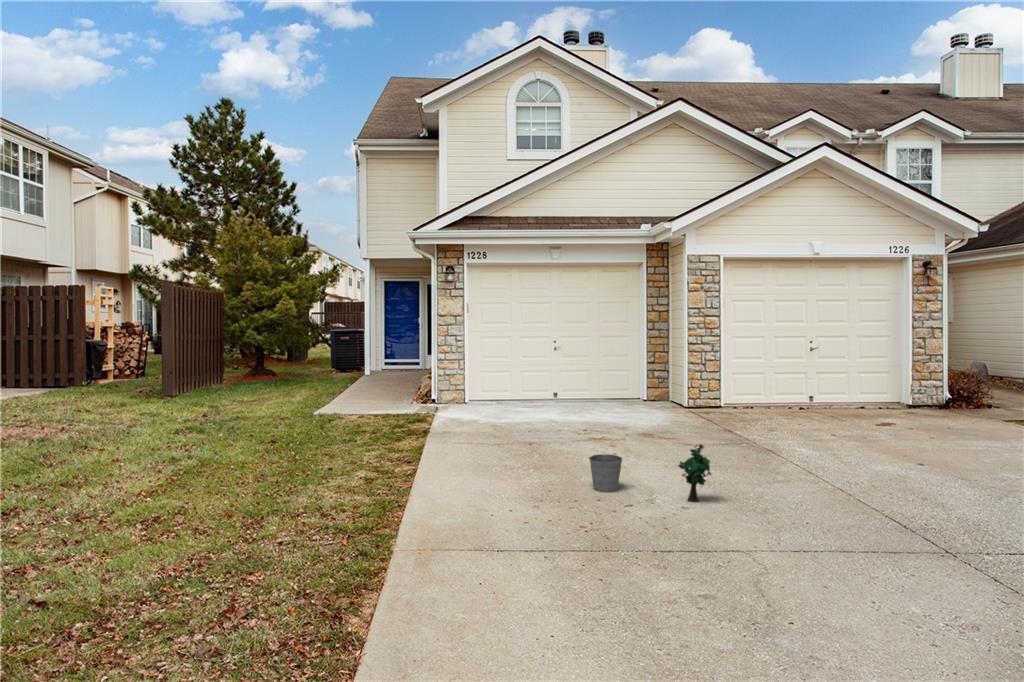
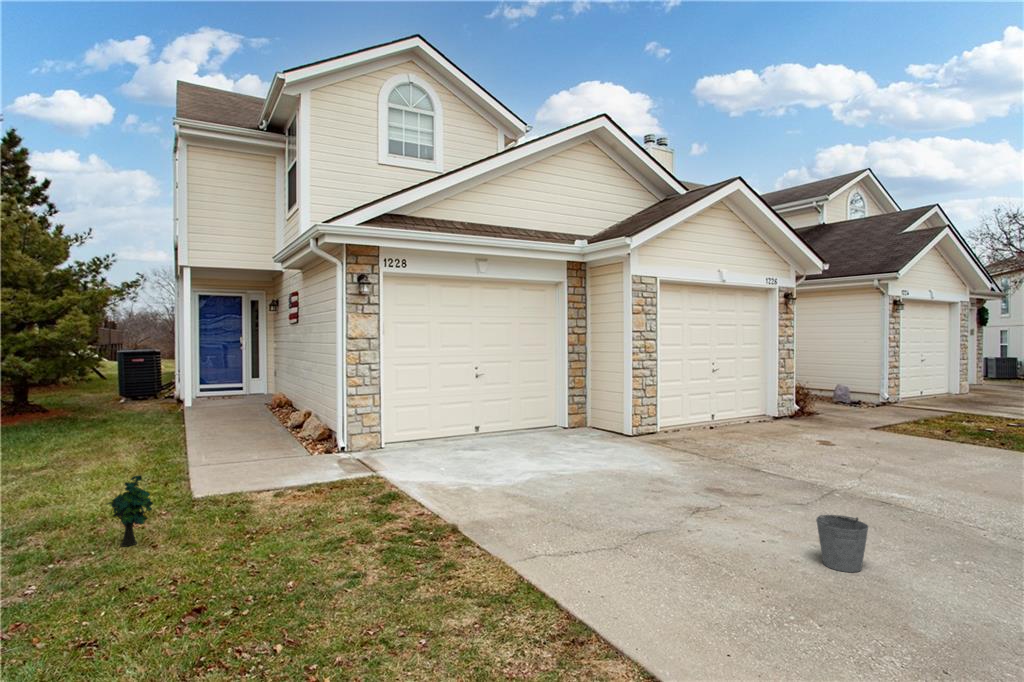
decorative plant: present [678,444,711,502] -> present [107,475,153,547]

